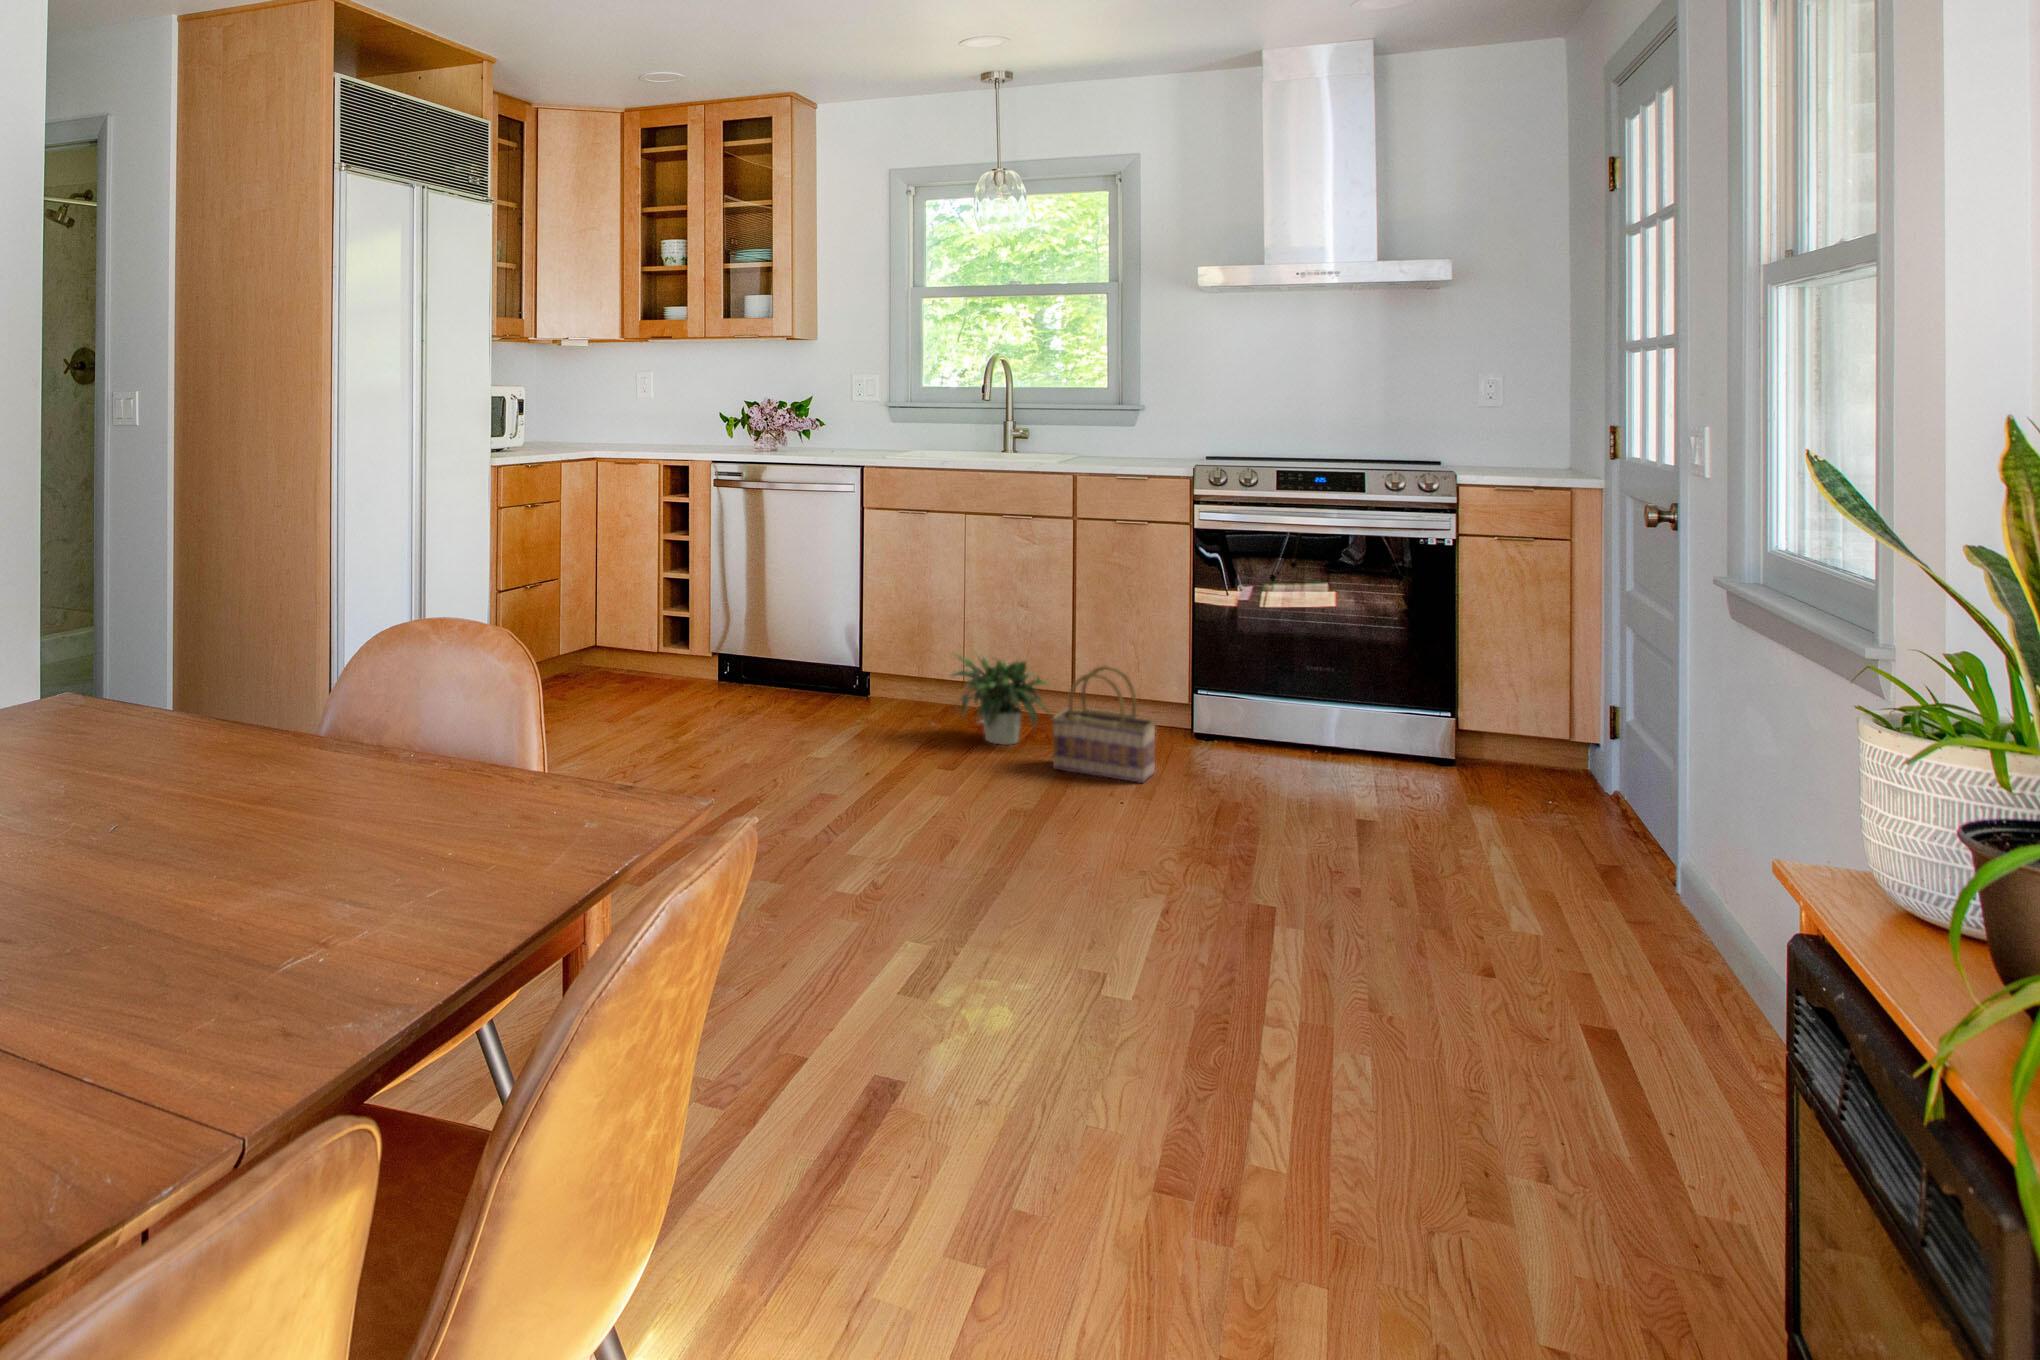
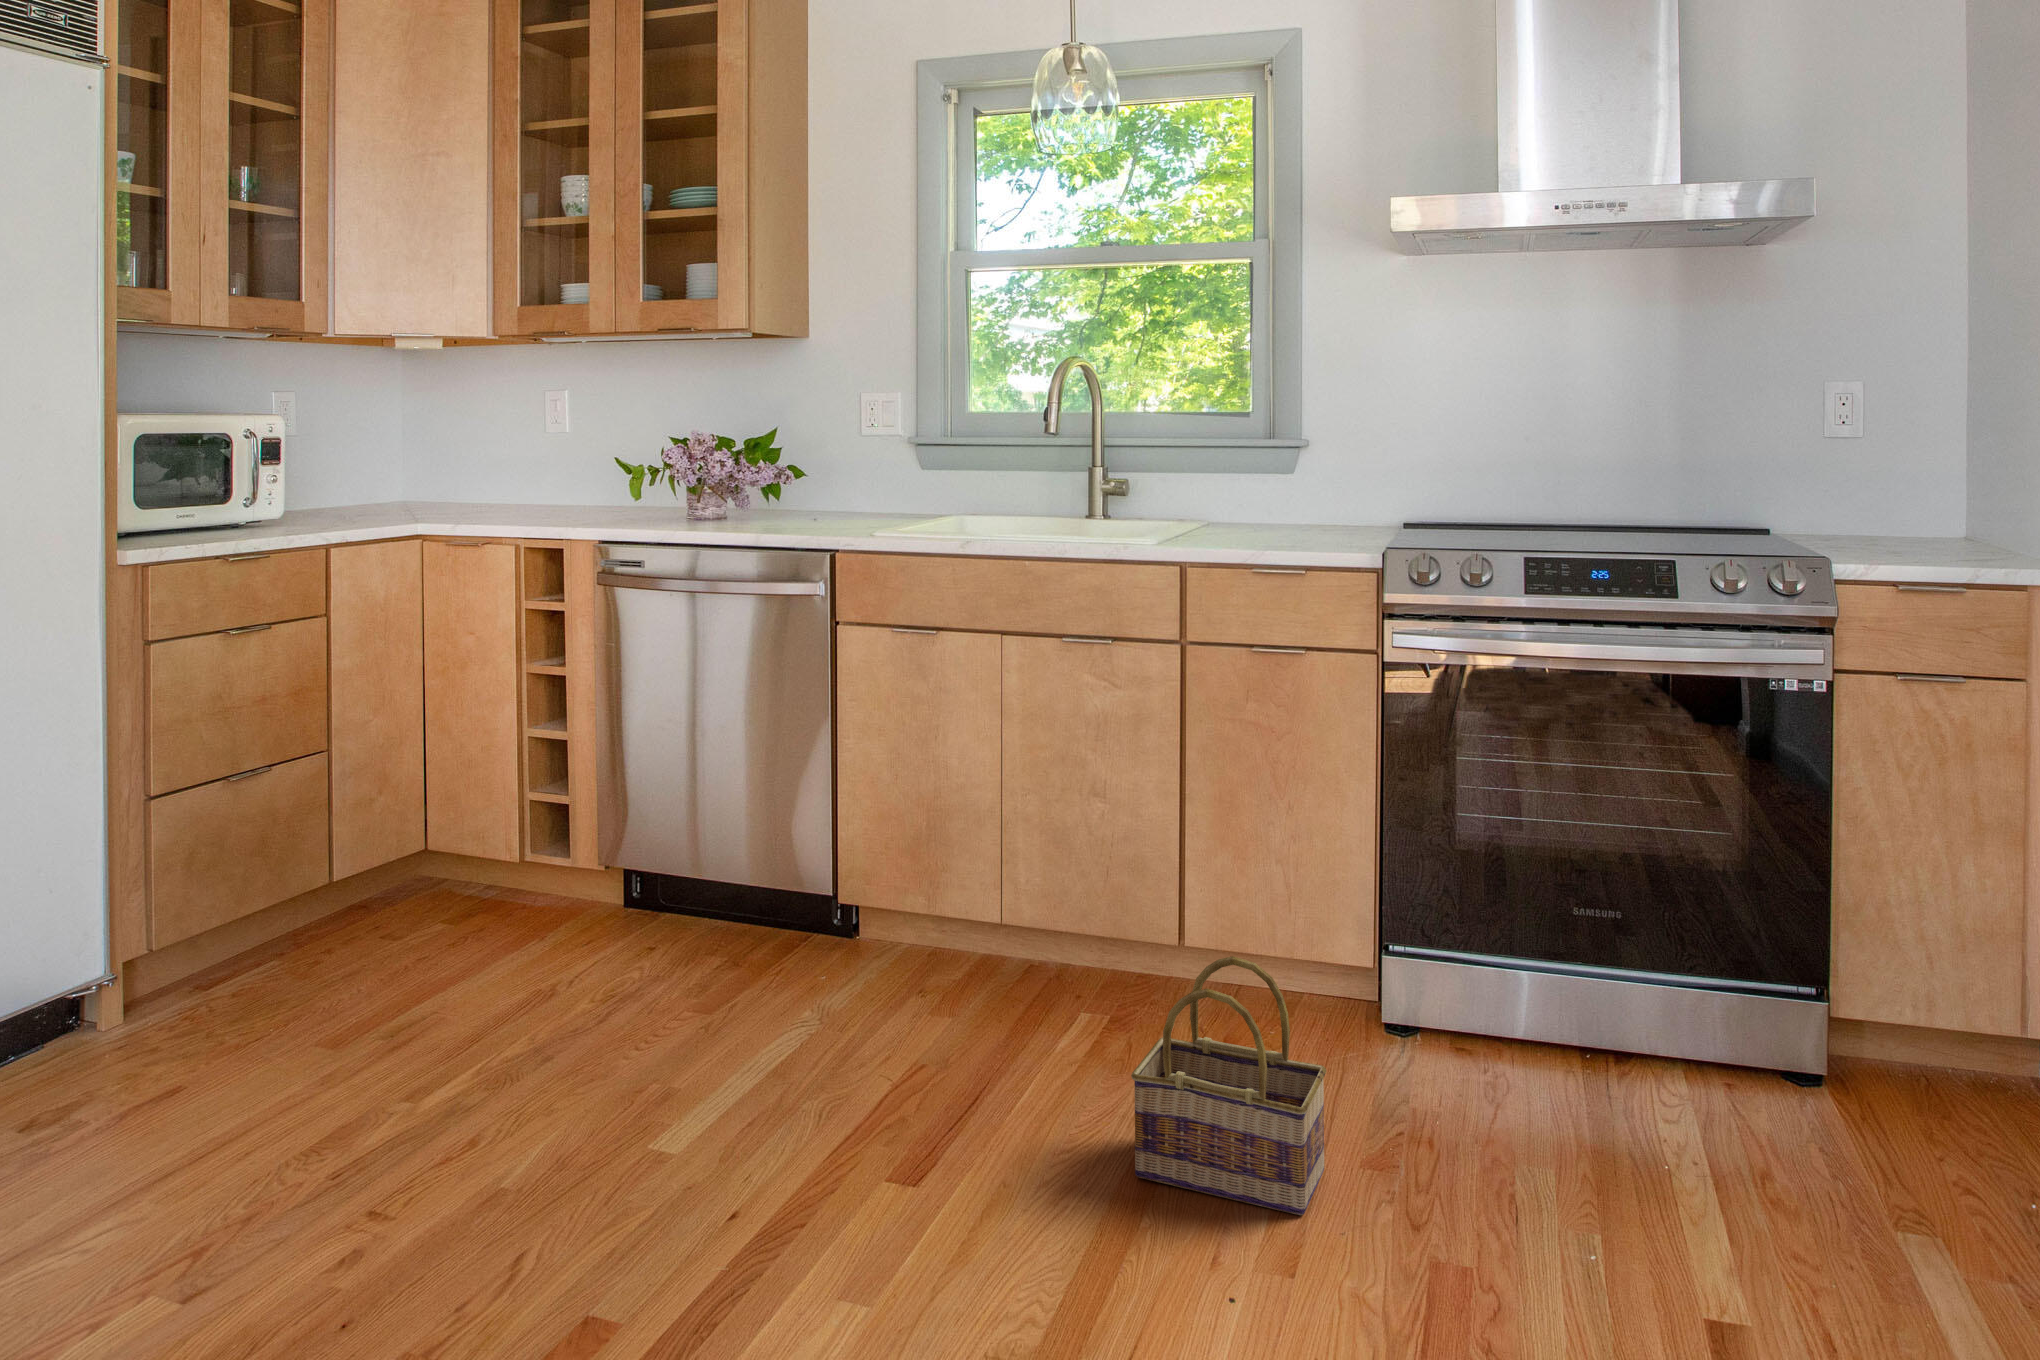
potted plant: present [931,651,1047,745] -> none [937,898,1143,1089]

